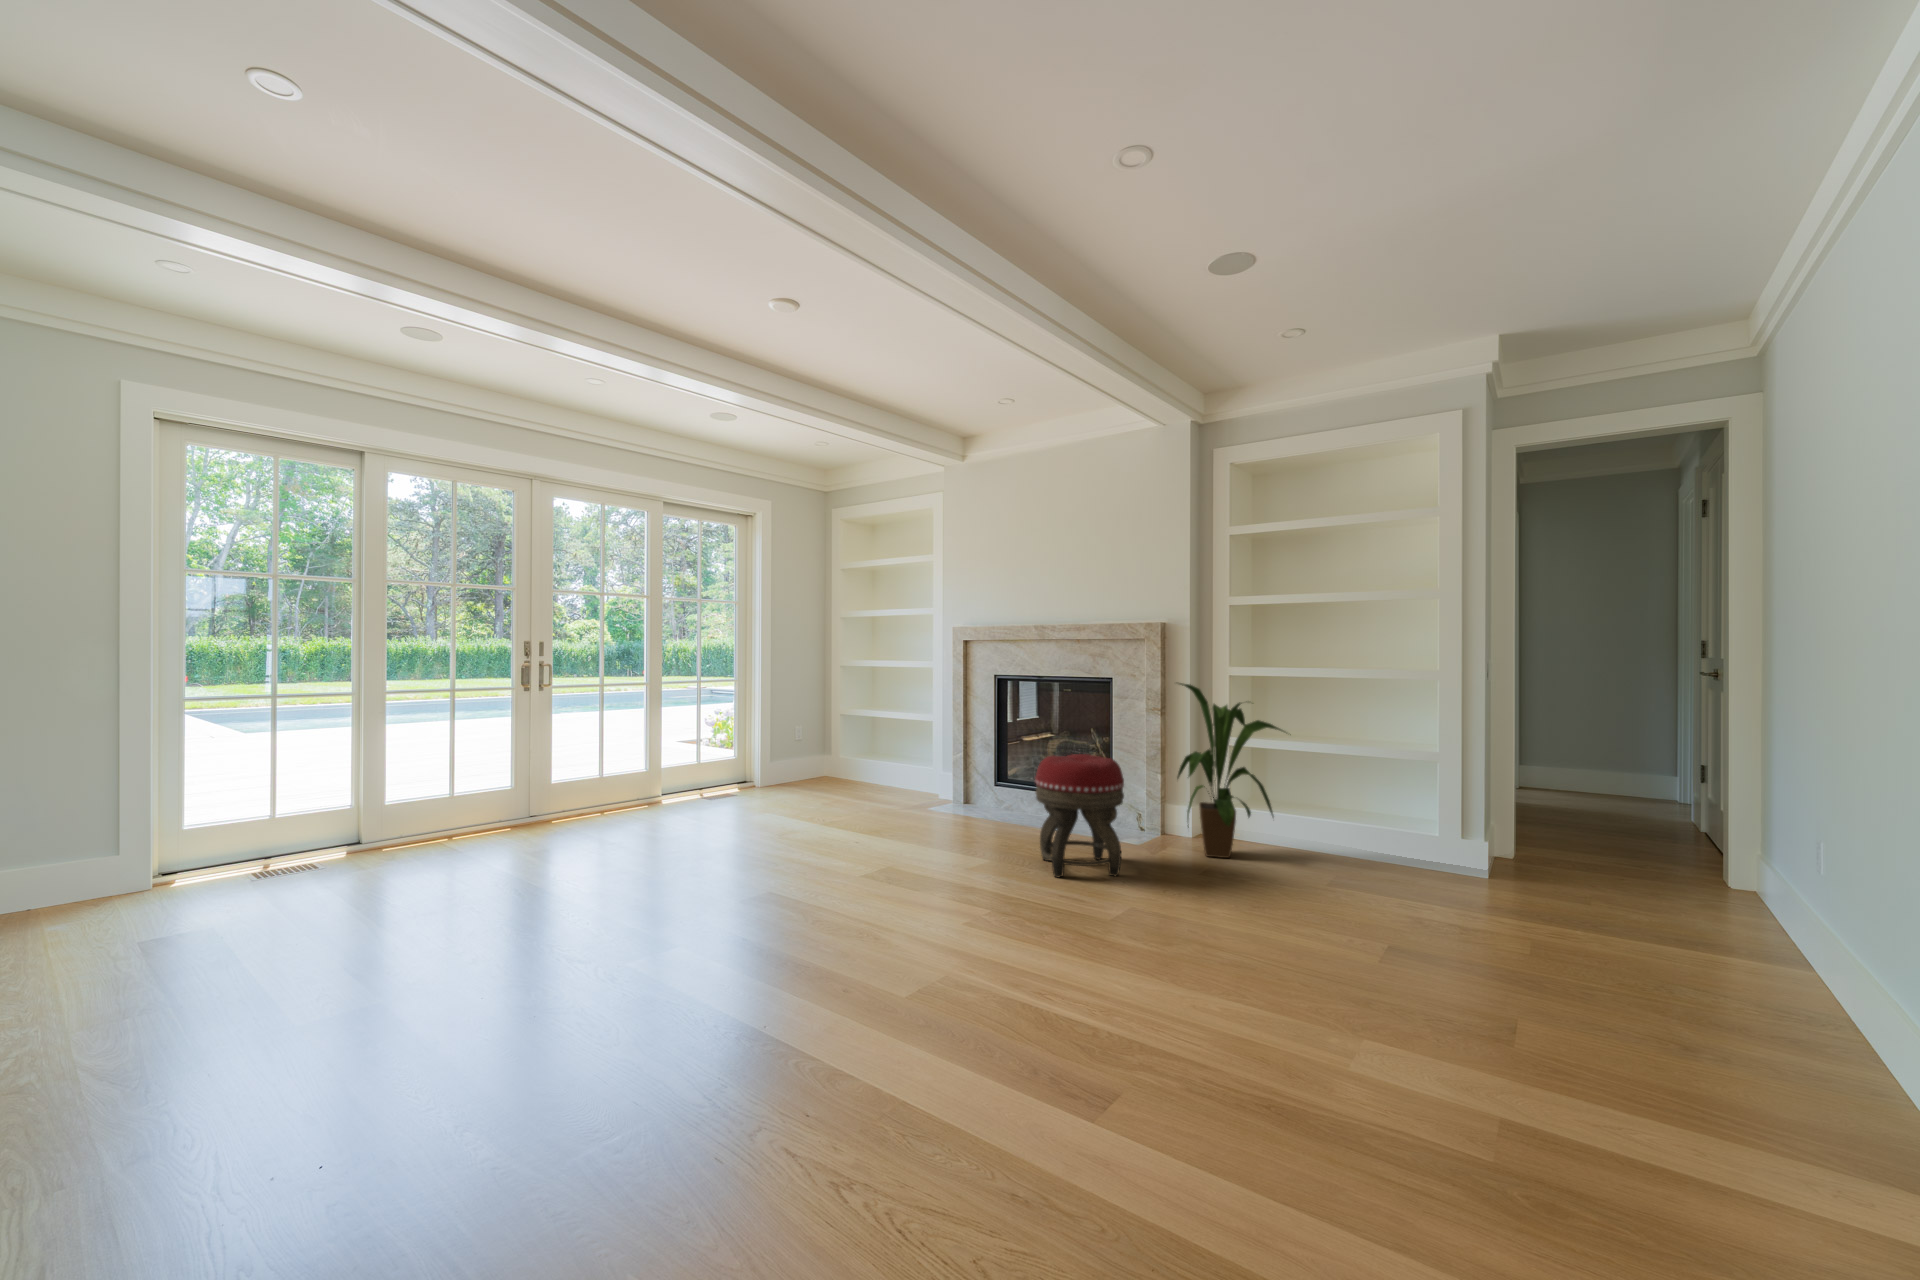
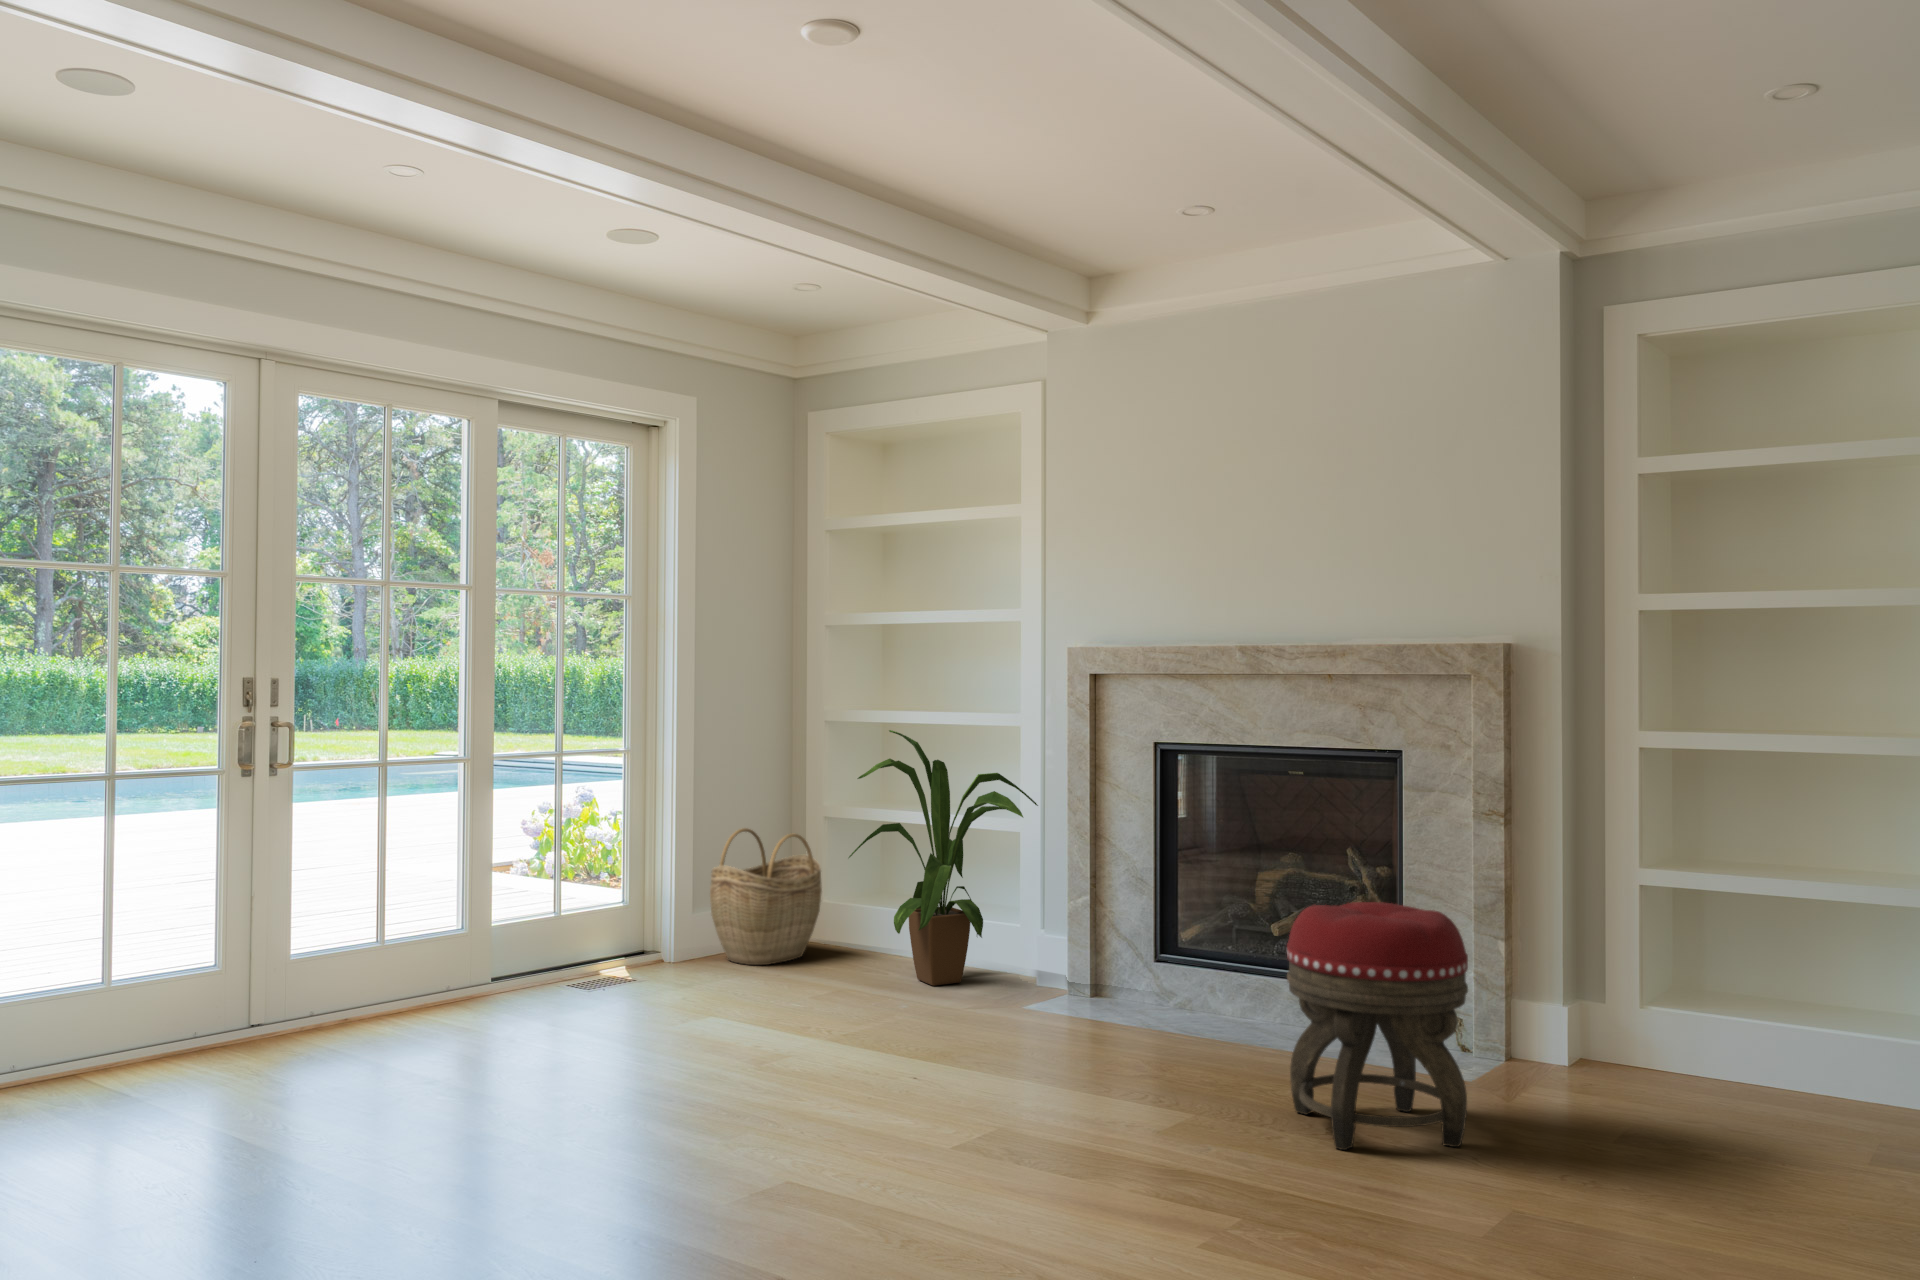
house plant: present [1177,683,1285,858] -> present [849,730,1038,986]
woven basket: none [777,720,836,790] -> present [710,828,822,965]

